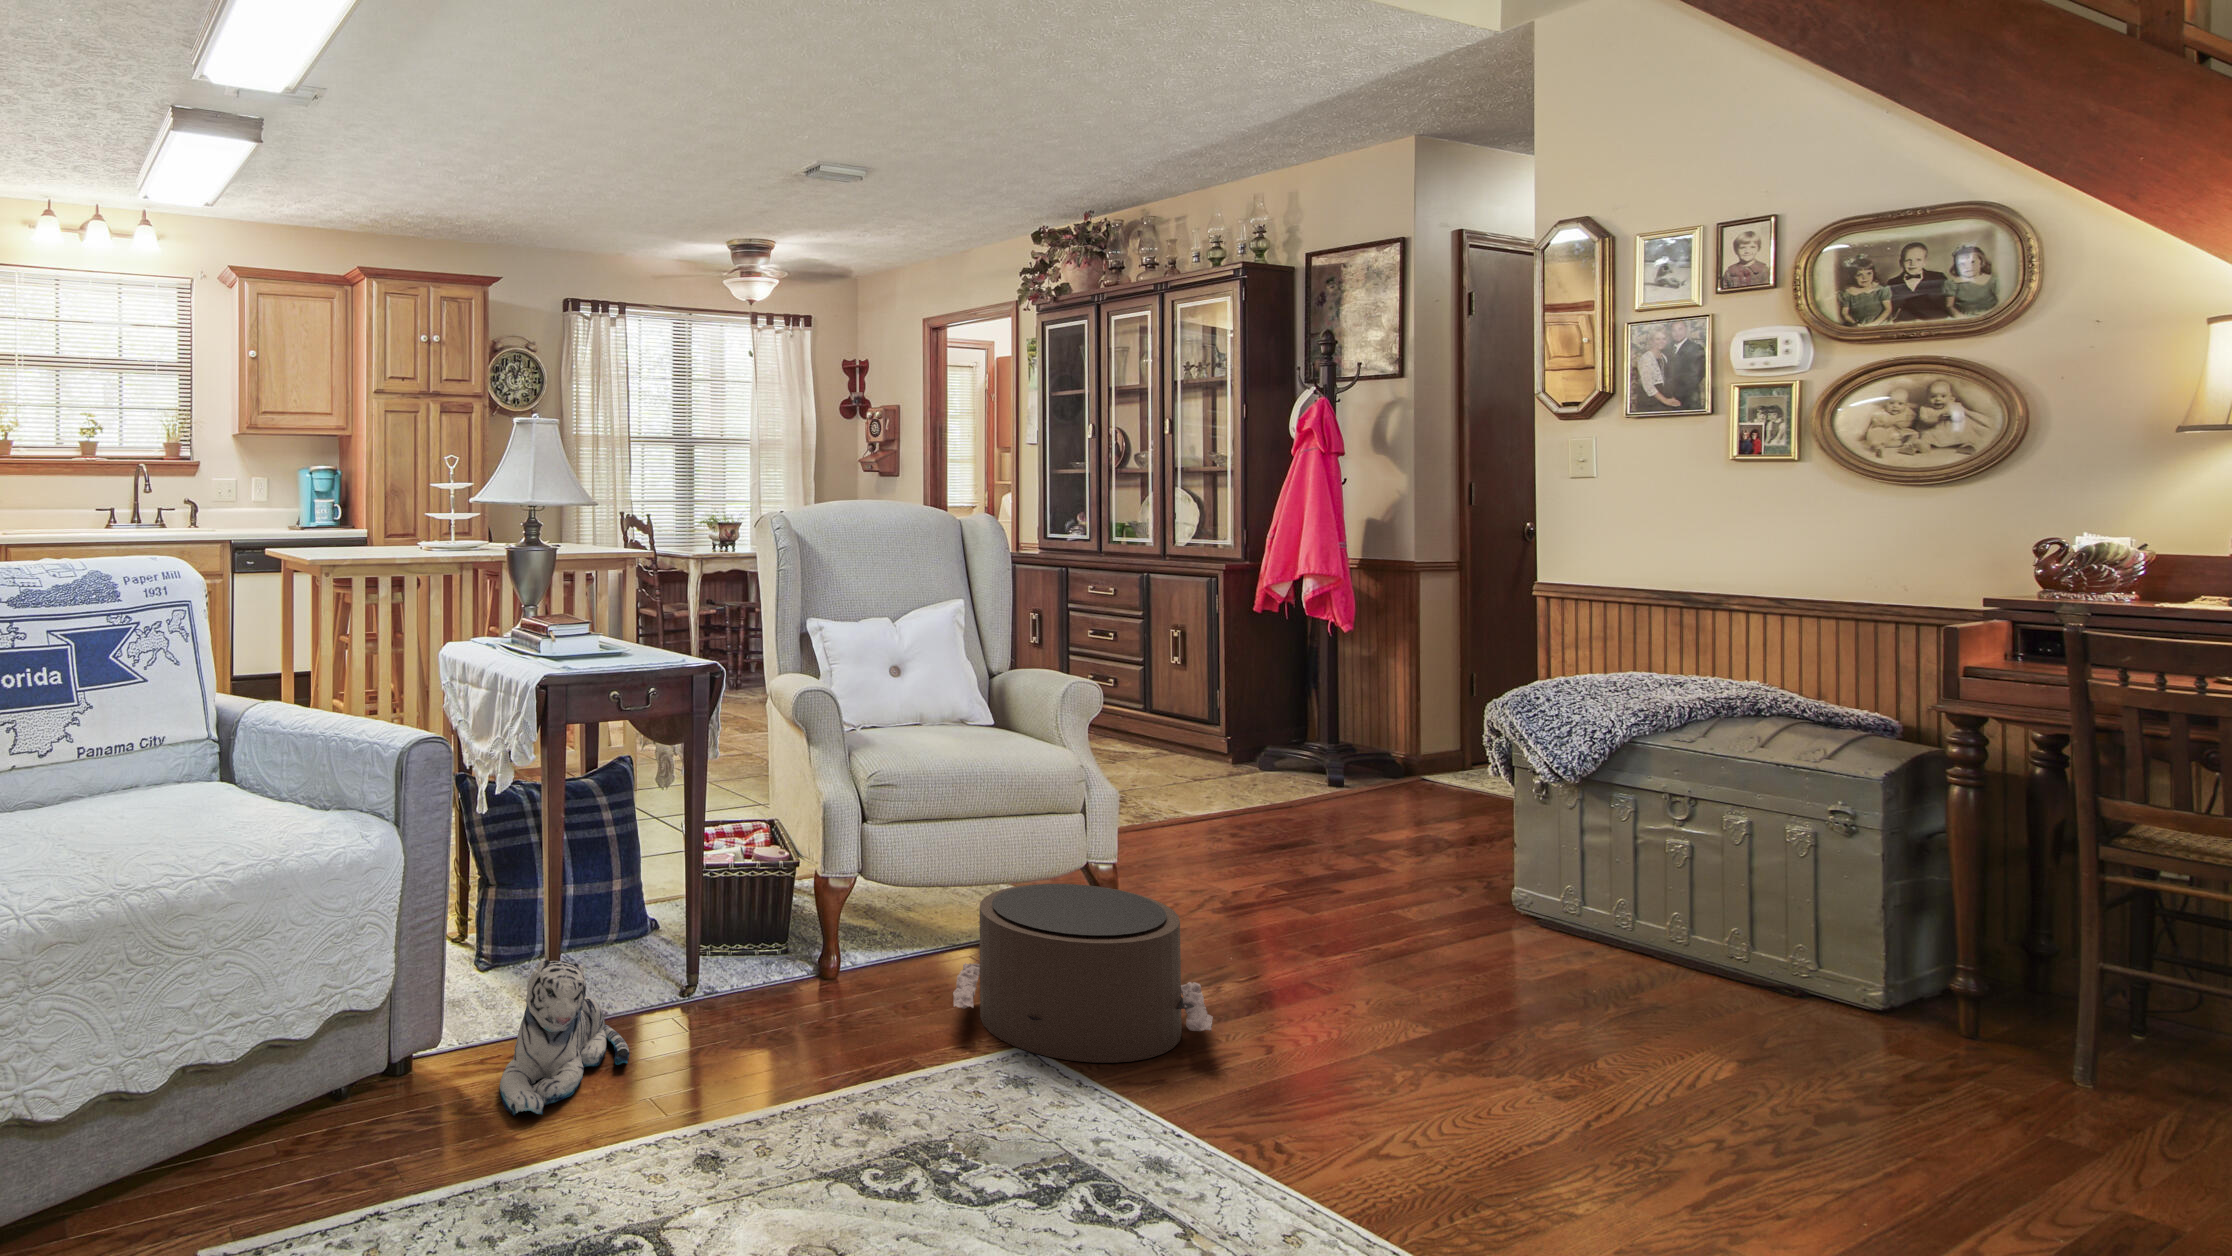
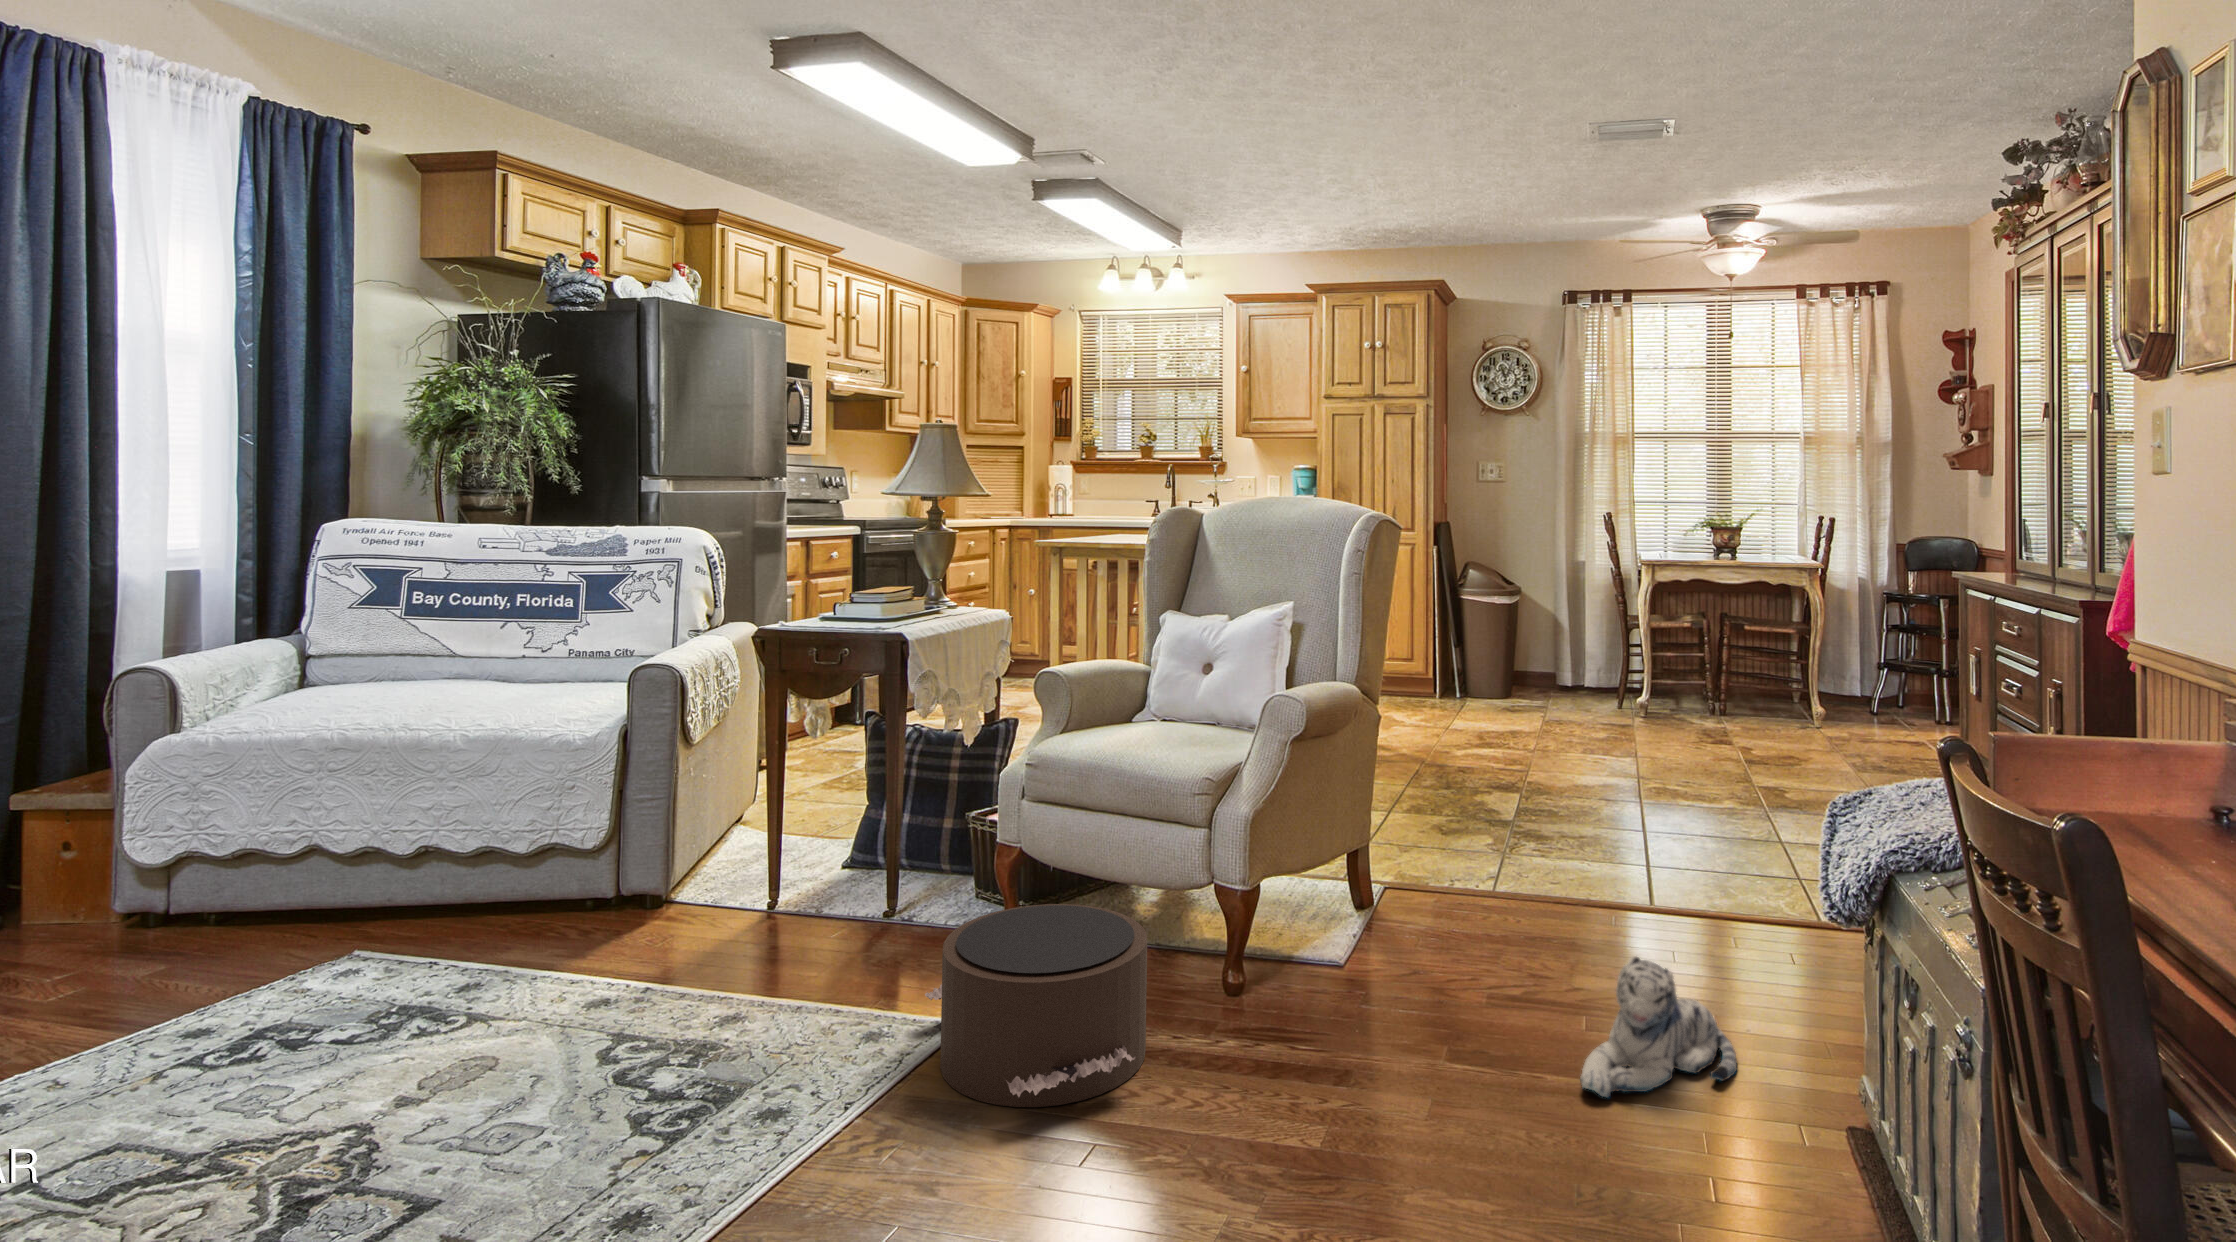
plush toy: present [500,959,629,1116] -> present [1580,956,1737,1098]

